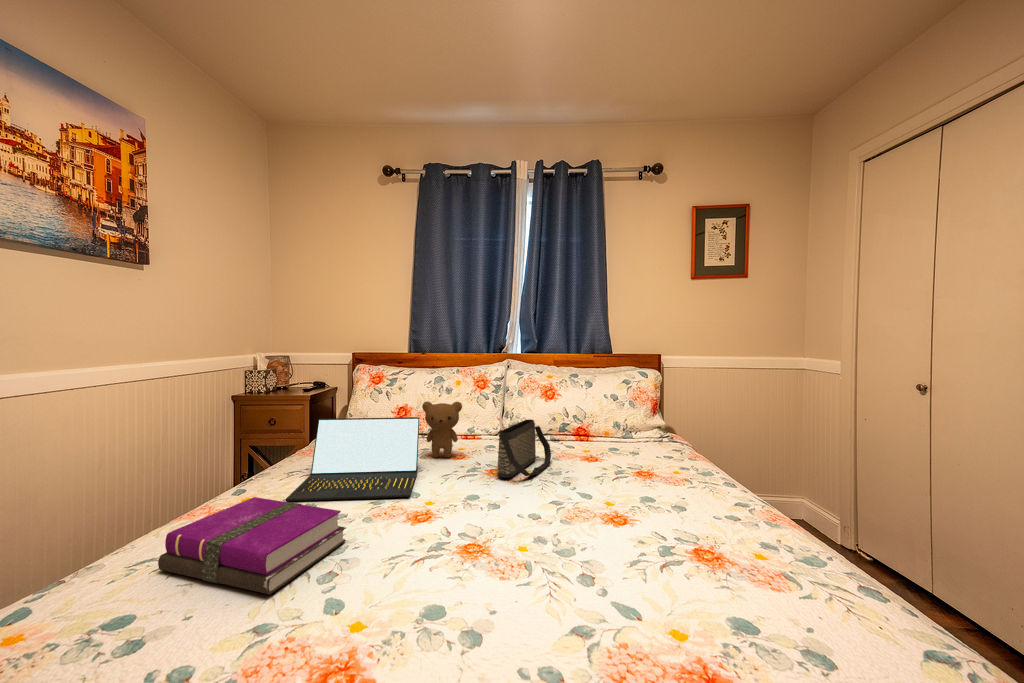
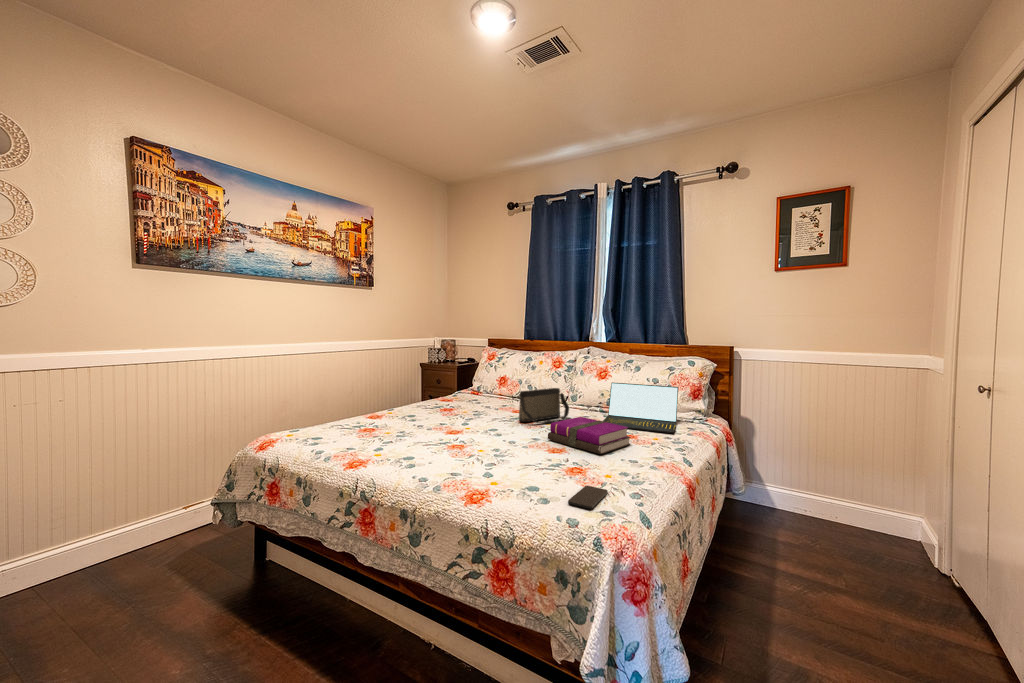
teddy bear: present [422,402,462,457] -> none [493,371,517,409]
laptop: present [286,417,419,501] -> present [603,383,678,433]
notebook: present [158,497,346,594] -> present [548,417,631,454]
smartphone: none [796,590,899,650] -> present [568,486,608,509]

